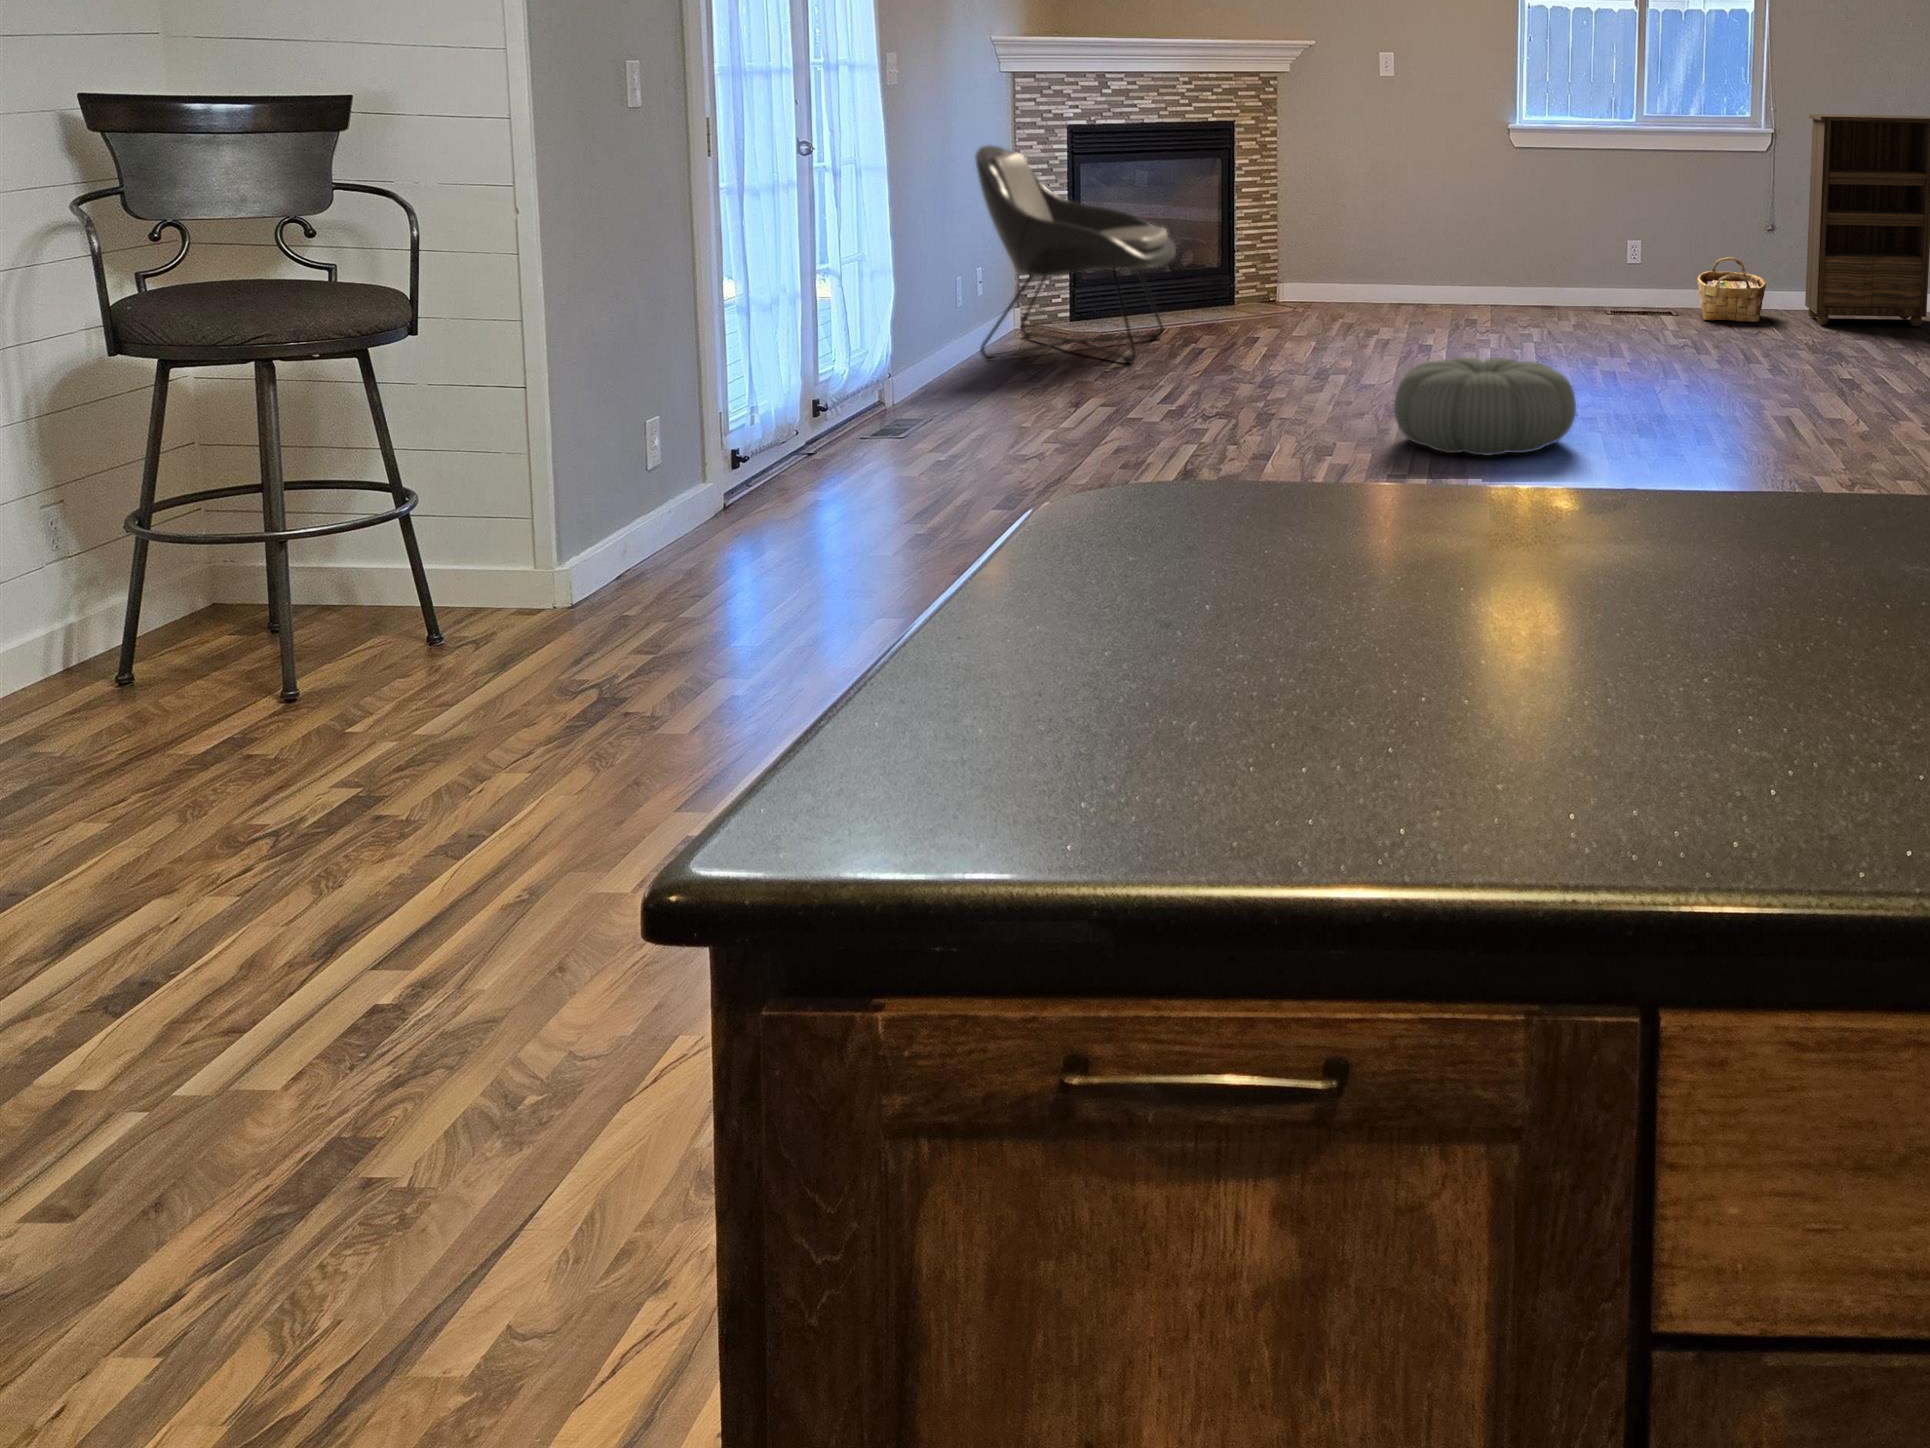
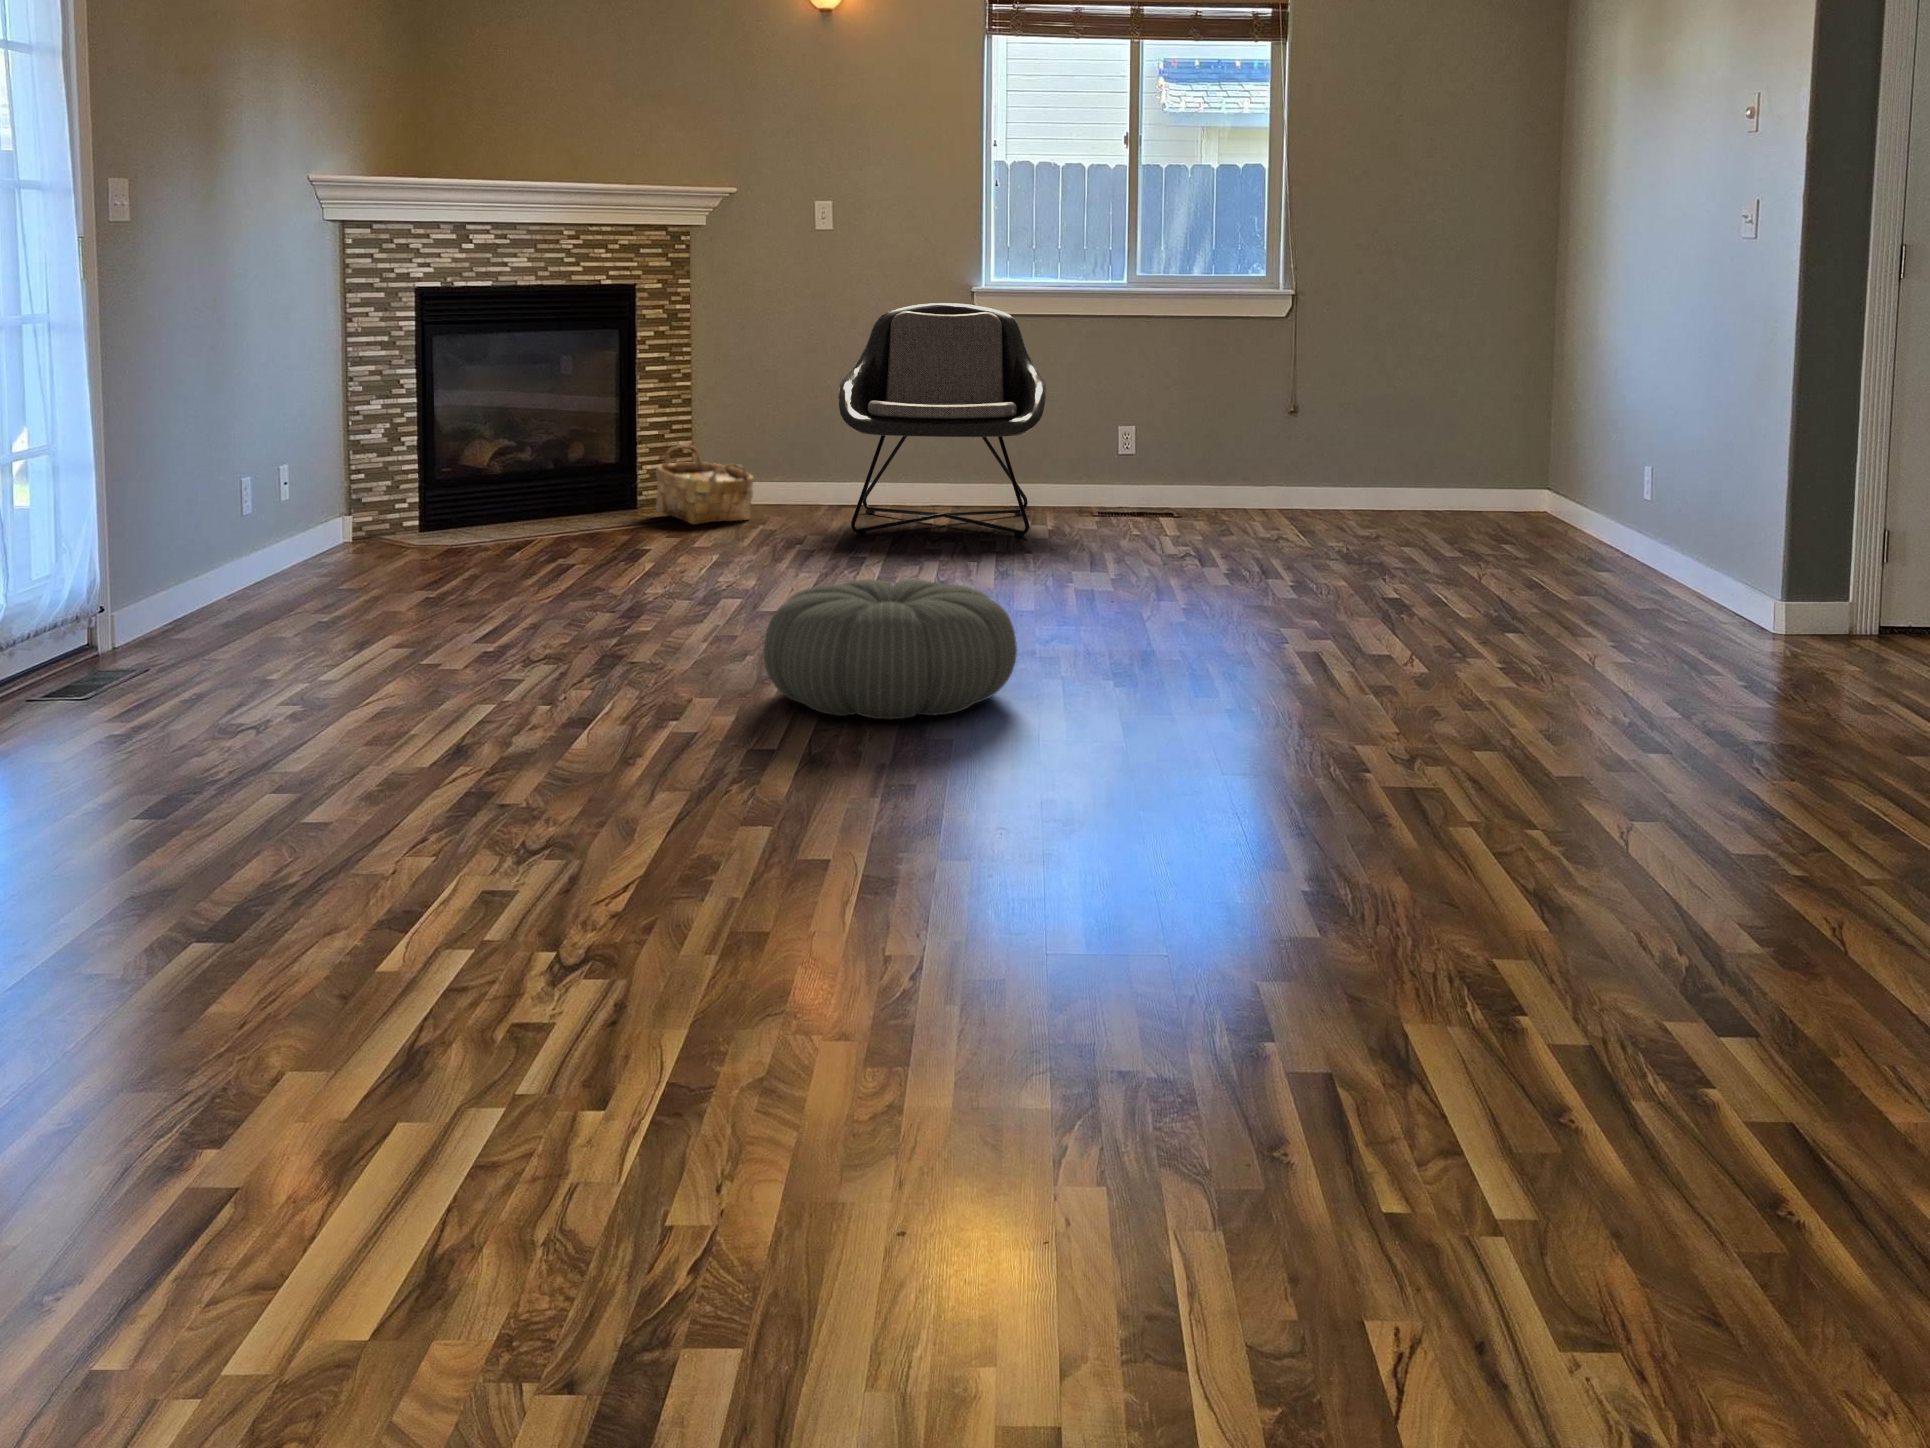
bookshelf: present [1805,114,1930,327] -> none [1334,270,1498,531]
lounge chair: present [975,145,1176,363] -> present [838,303,1046,537]
woven basket: present [1697,257,1766,322] -> present [656,444,753,525]

